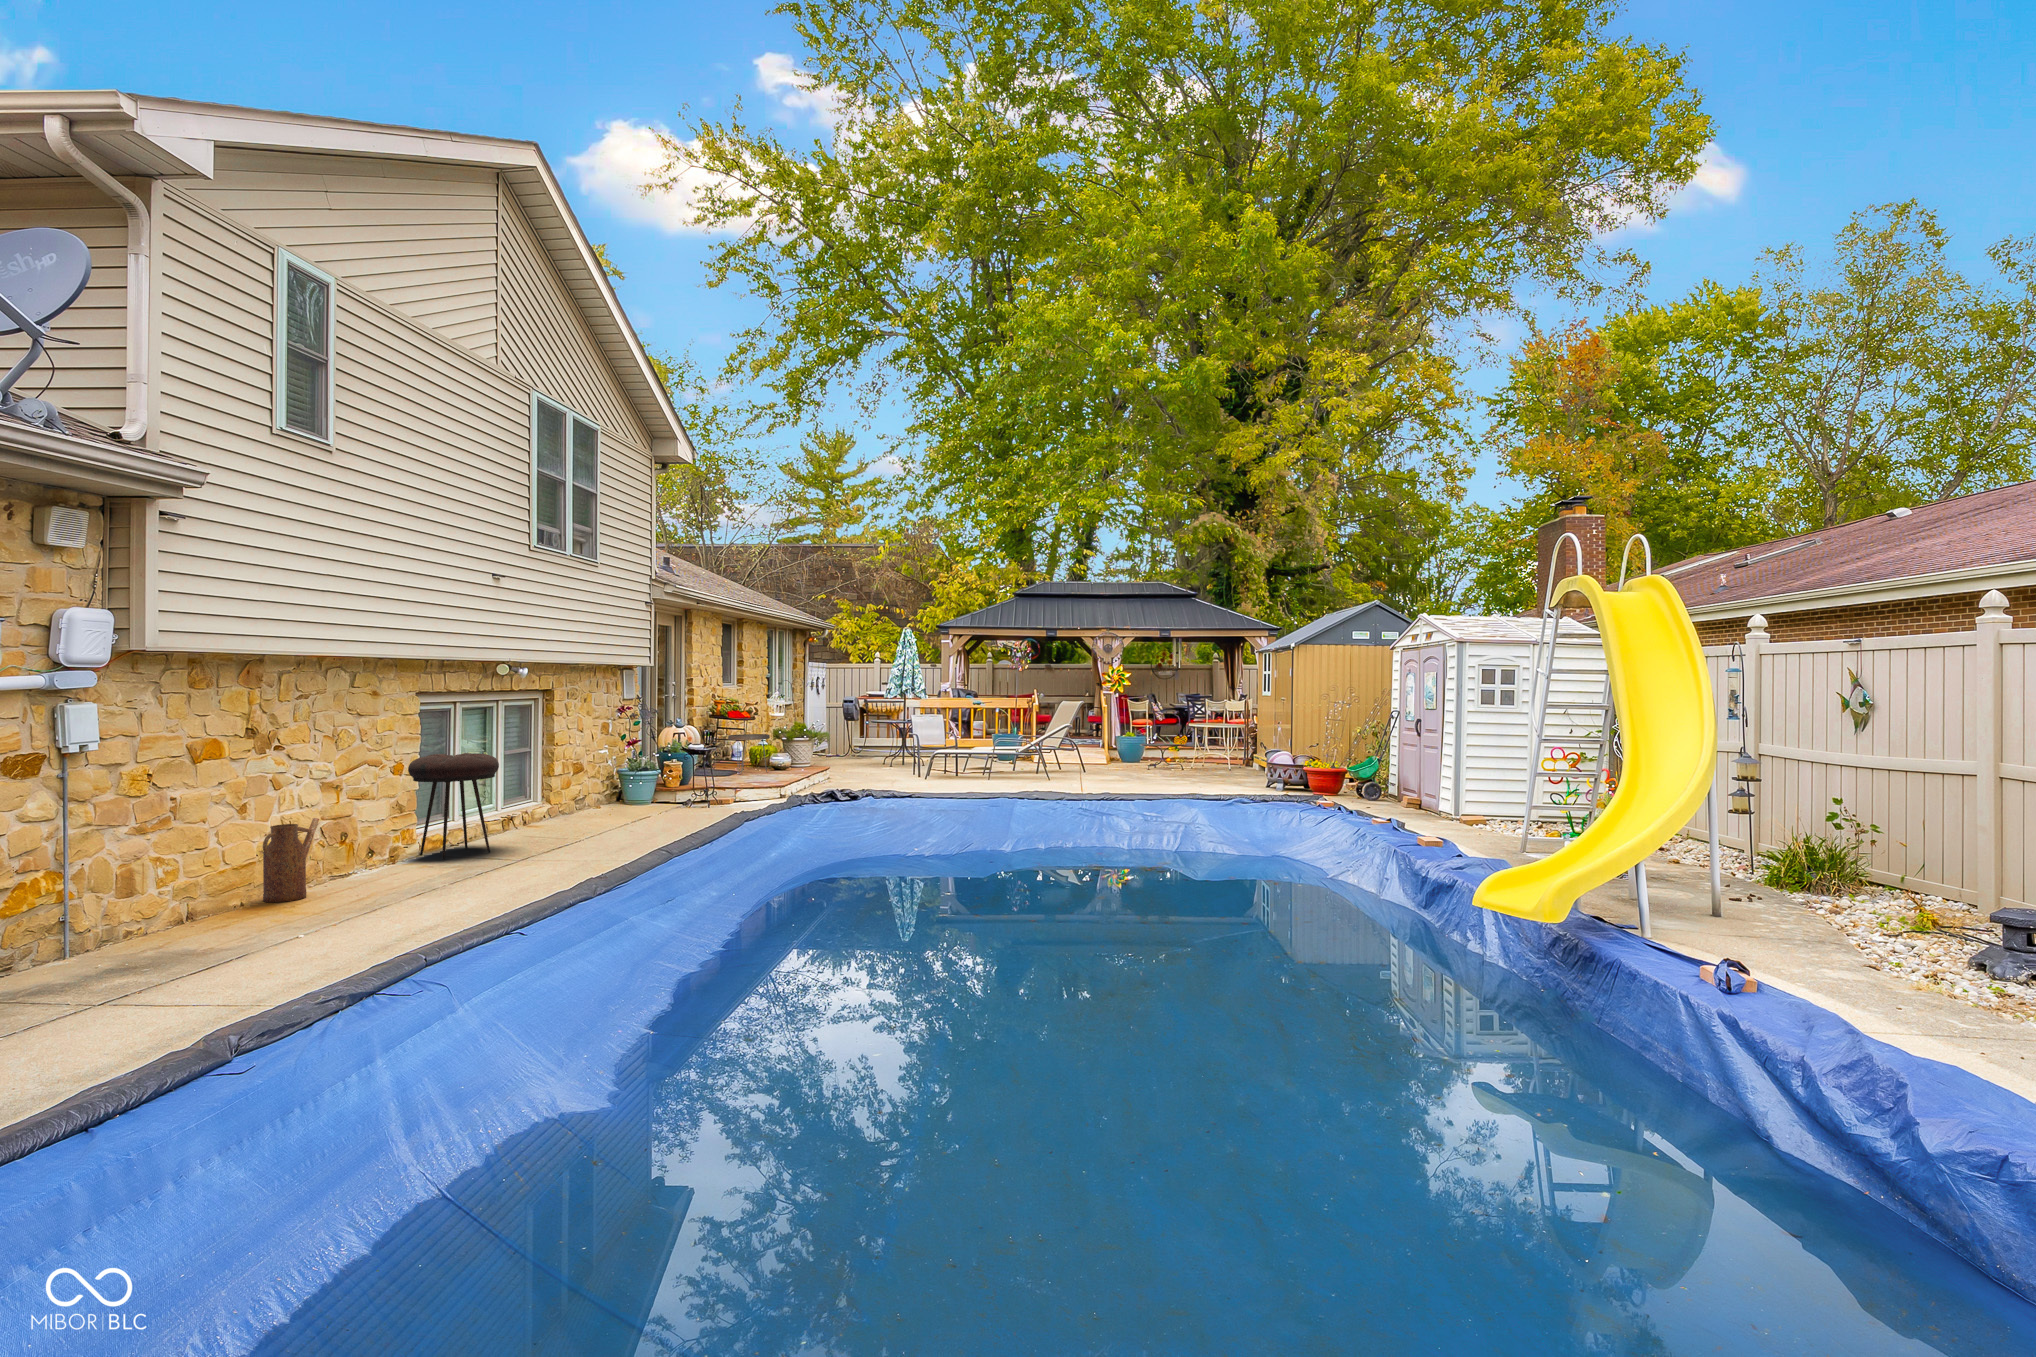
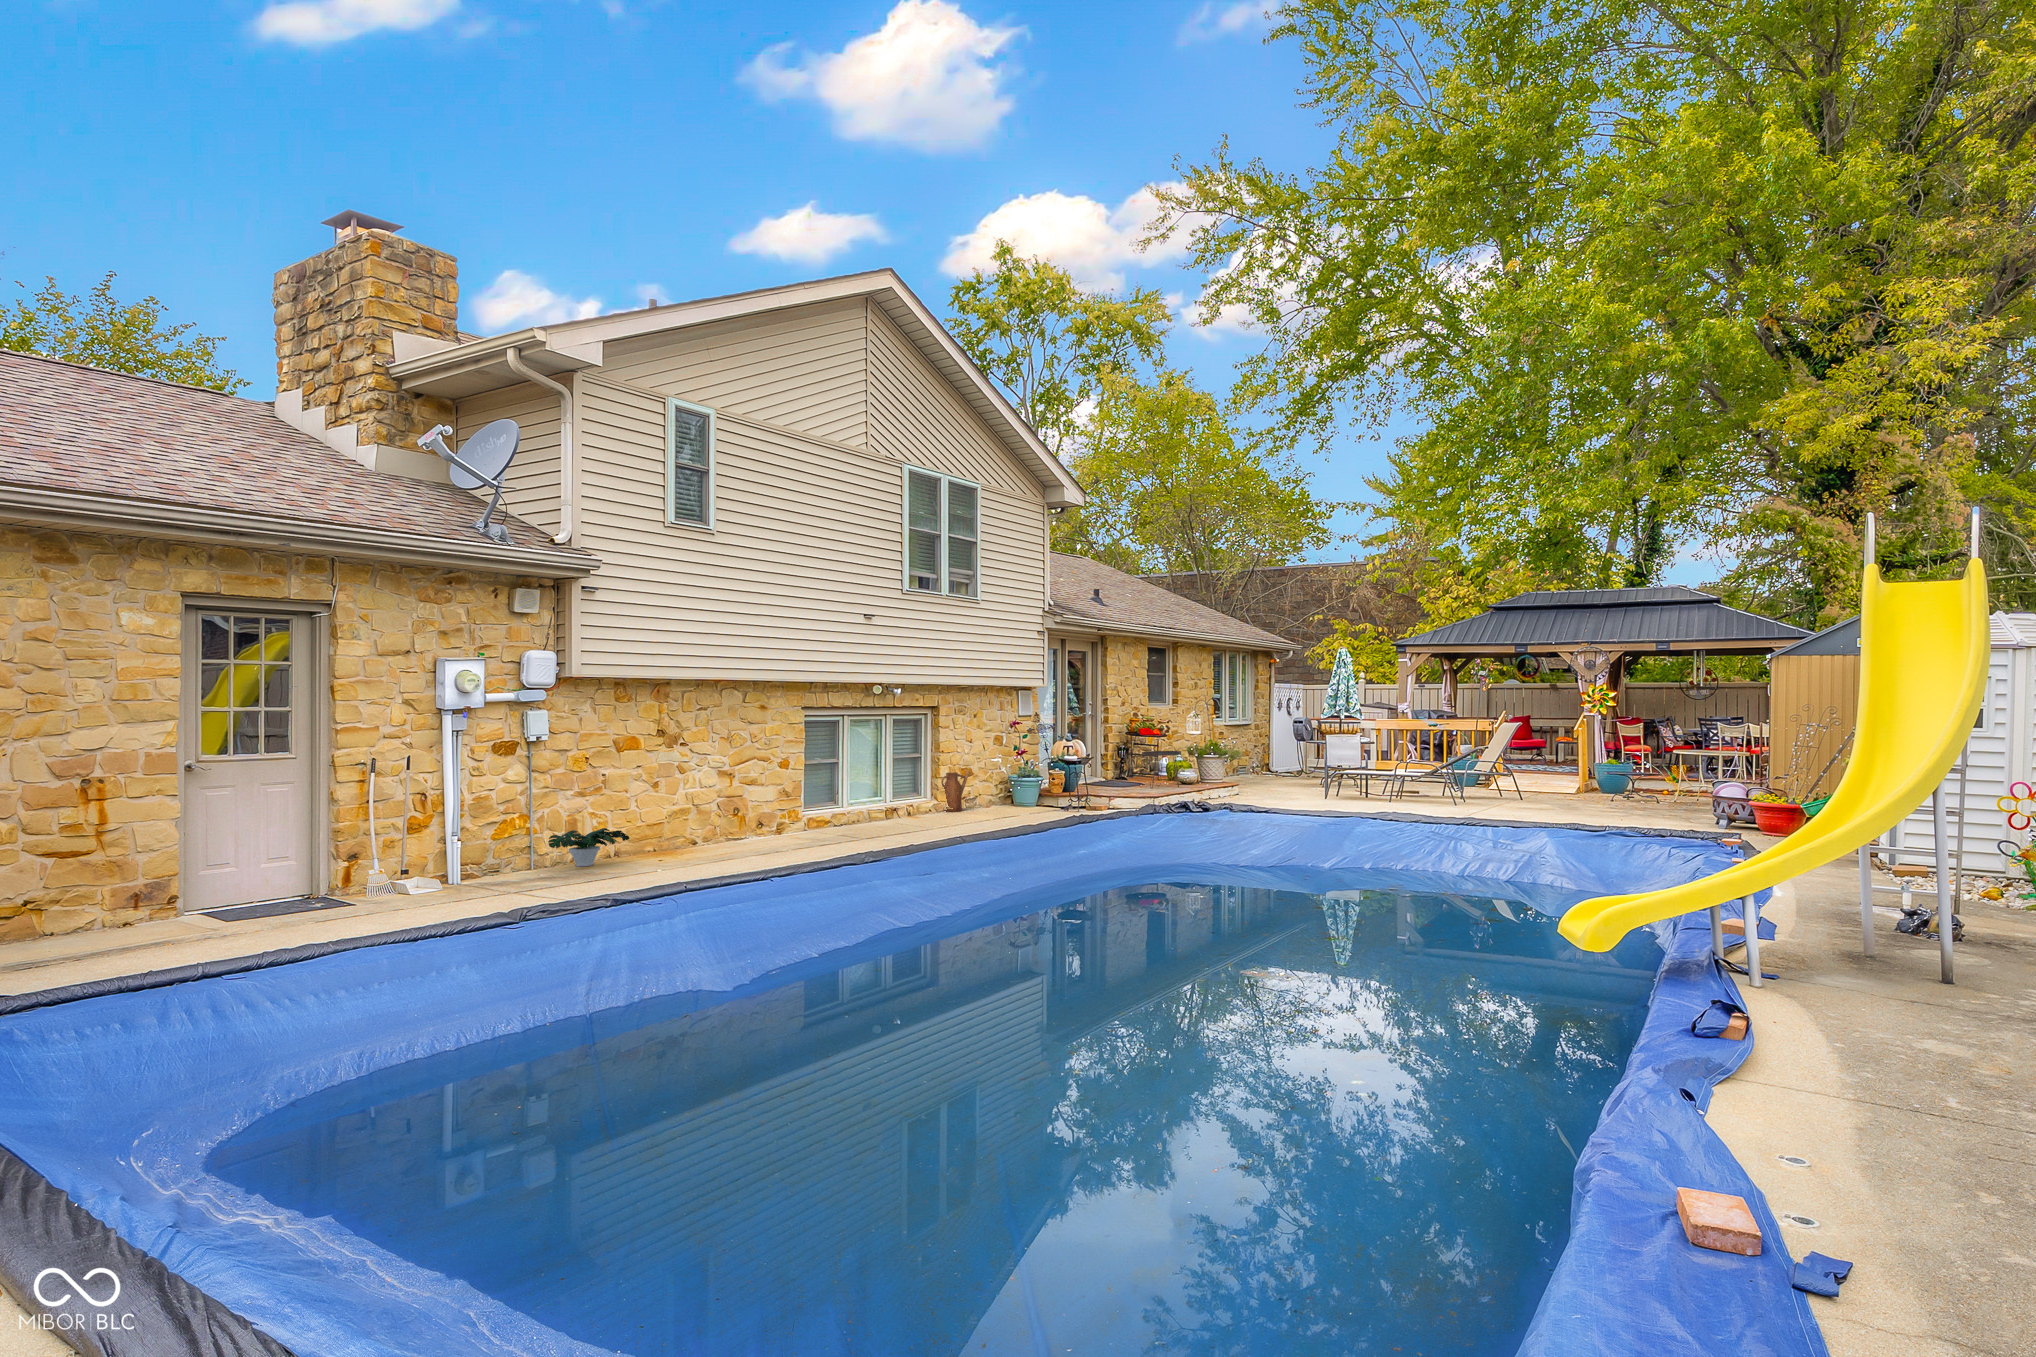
stool: present [408,753,499,860] -> none [787,754,849,834]
watering can: present [263,818,319,903] -> present [941,771,969,812]
potted plant: none [116,880,258,943] -> present [548,828,629,867]

